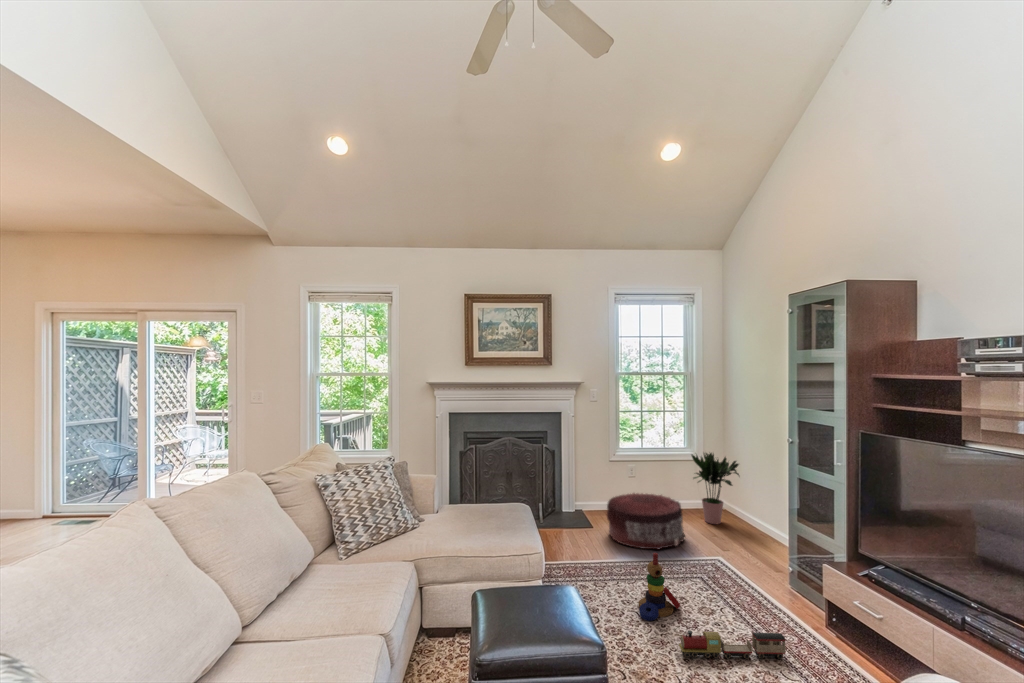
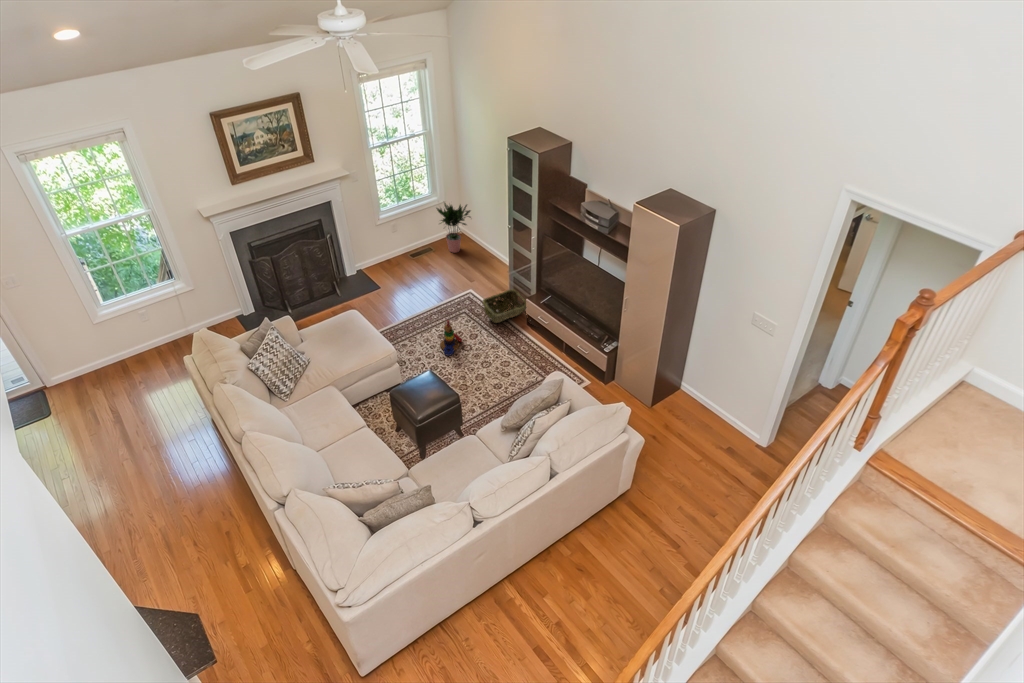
pouf: present [607,493,685,549] -> none [388,248,444,297]
woven basket: none [729,555,821,605] -> present [483,289,526,323]
toy train: present [679,631,785,659] -> none [471,344,517,371]

